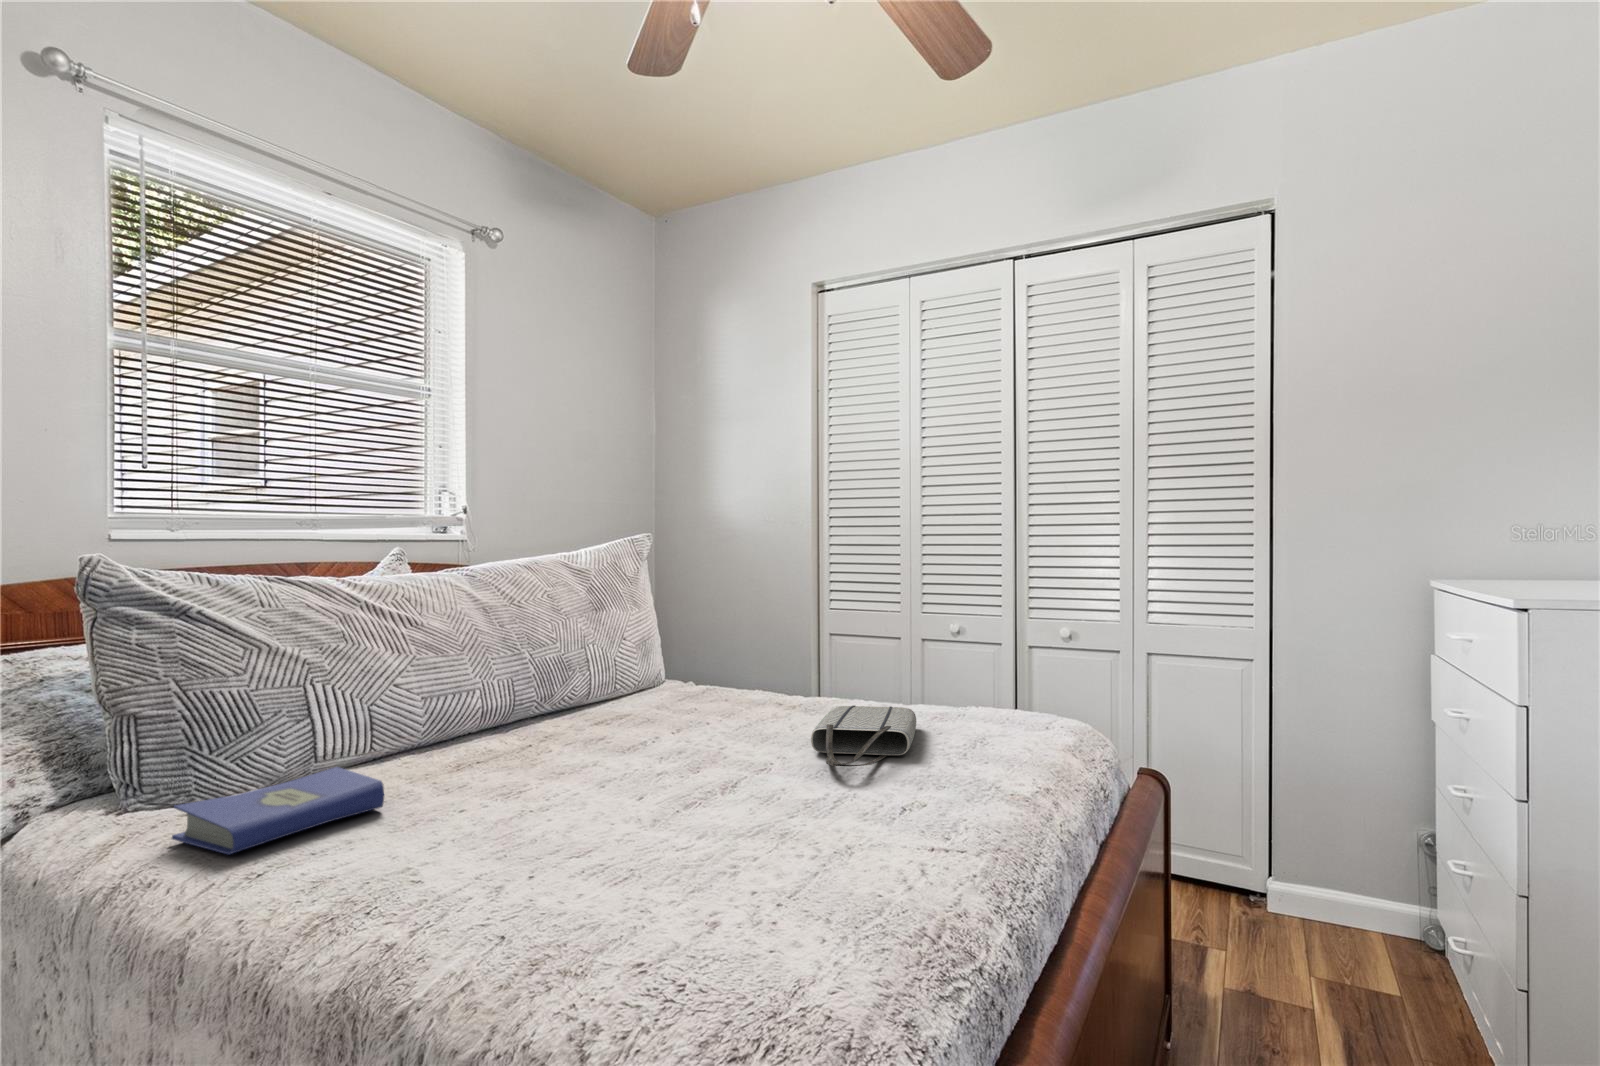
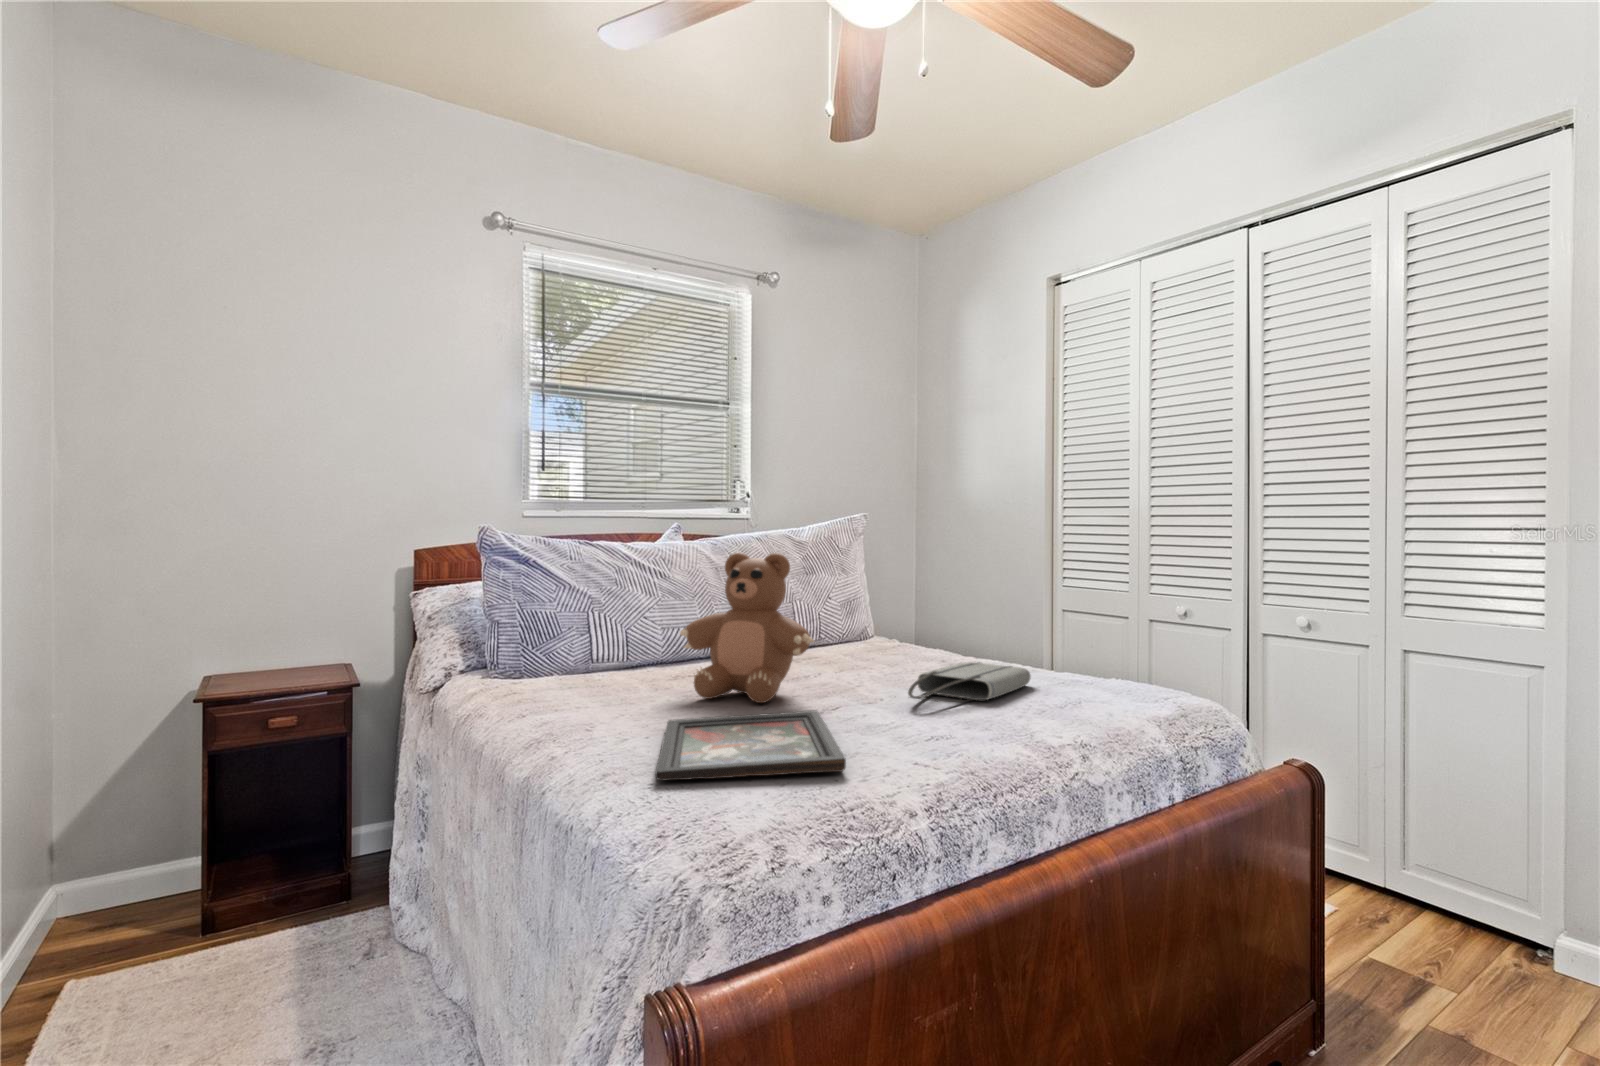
teddy bear: none [491,585,703,804] -> present [680,553,814,703]
hardcover book: present [172,767,384,854] -> none [508,664,616,700]
decorative tray: none [544,805,906,997] -> present [655,711,846,781]

